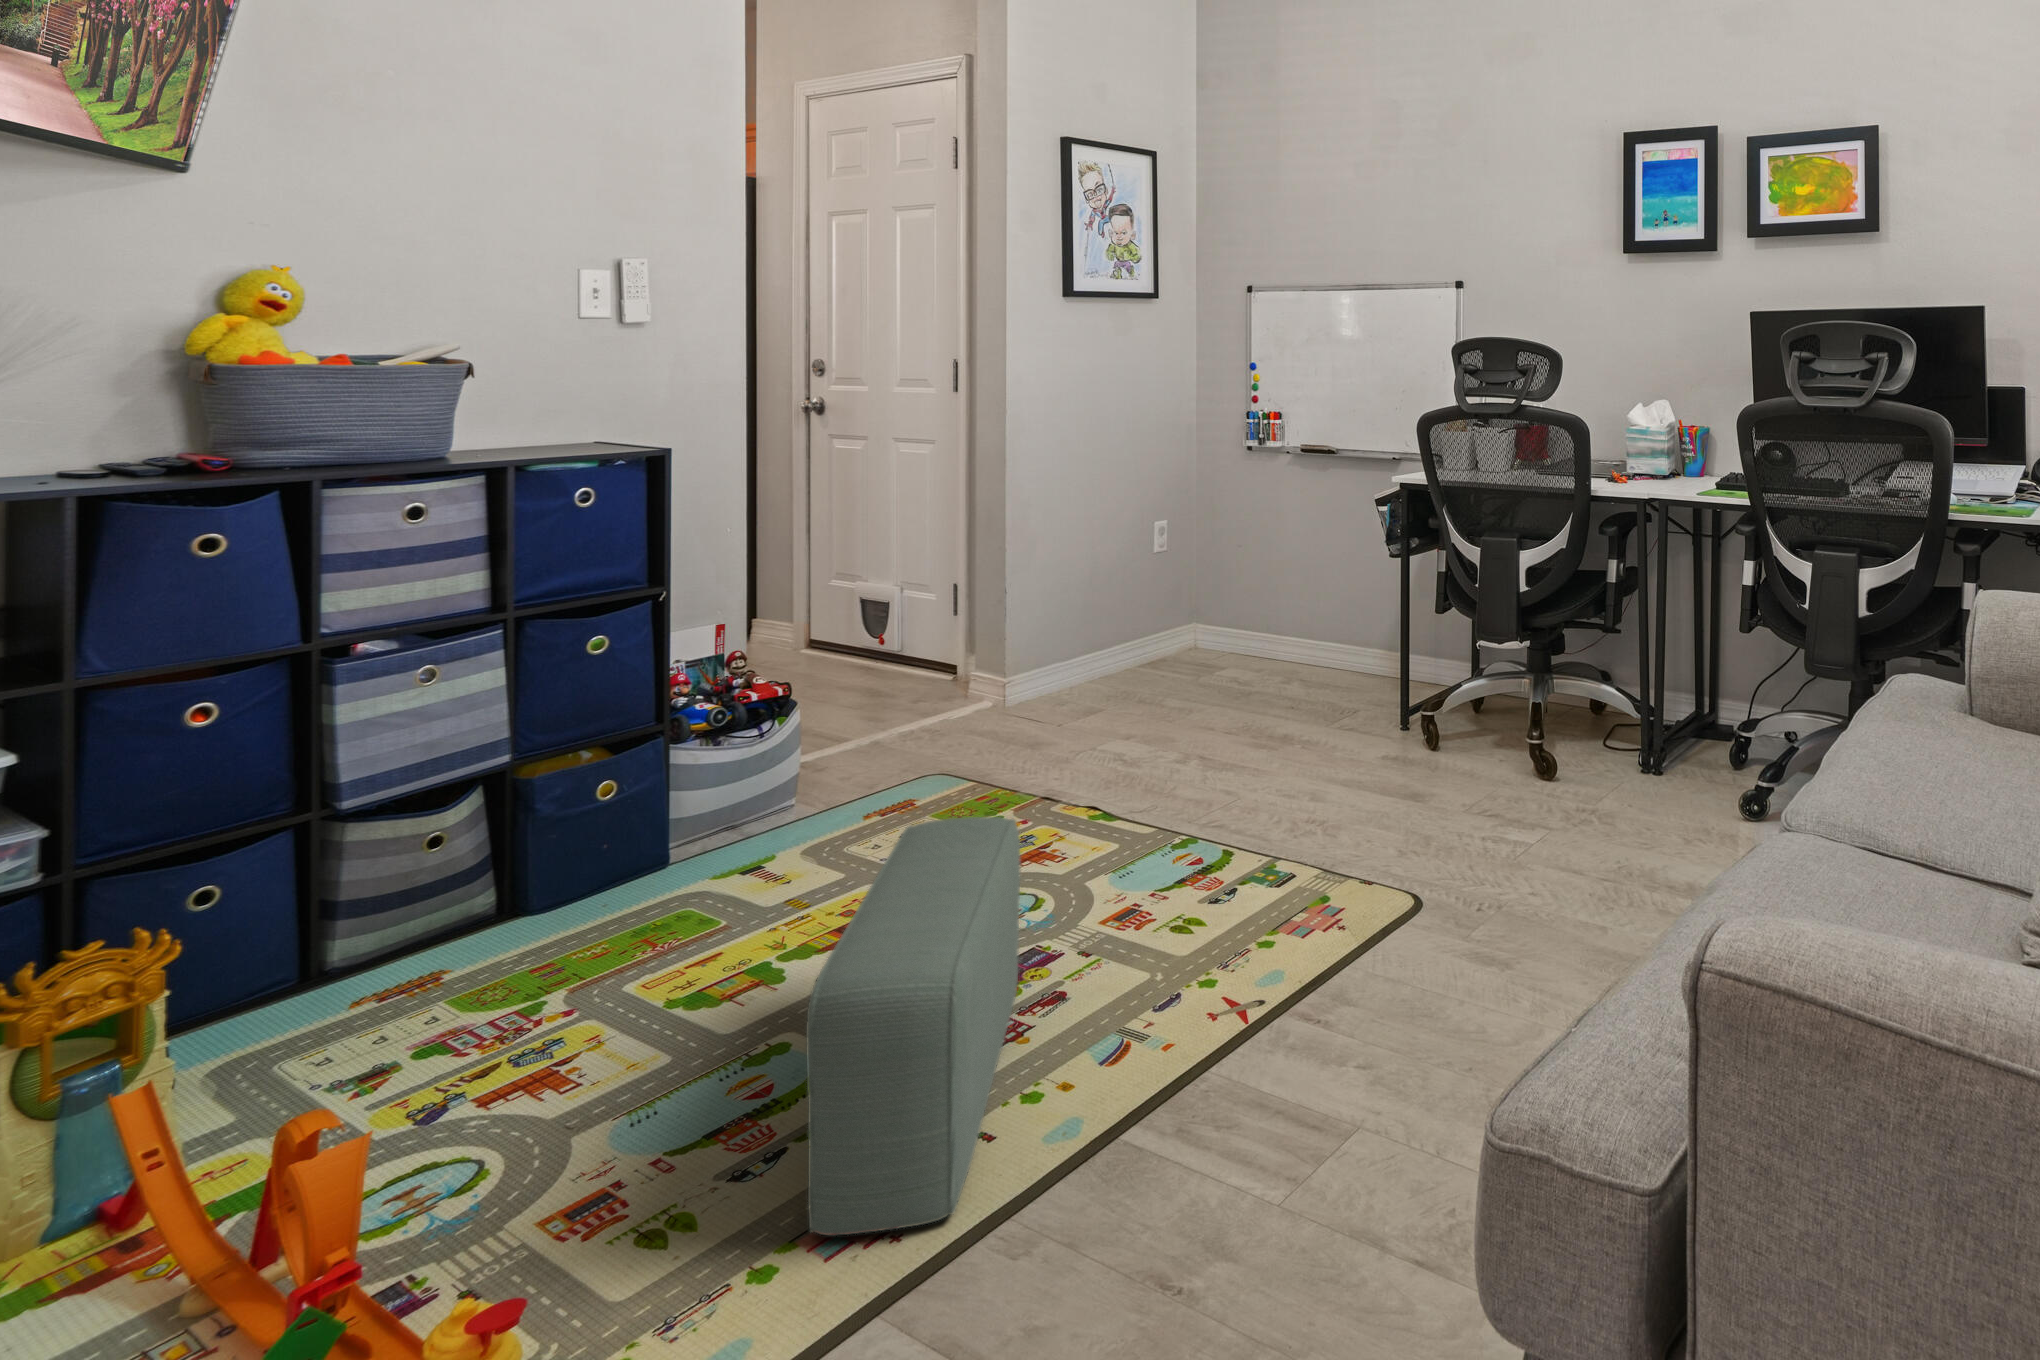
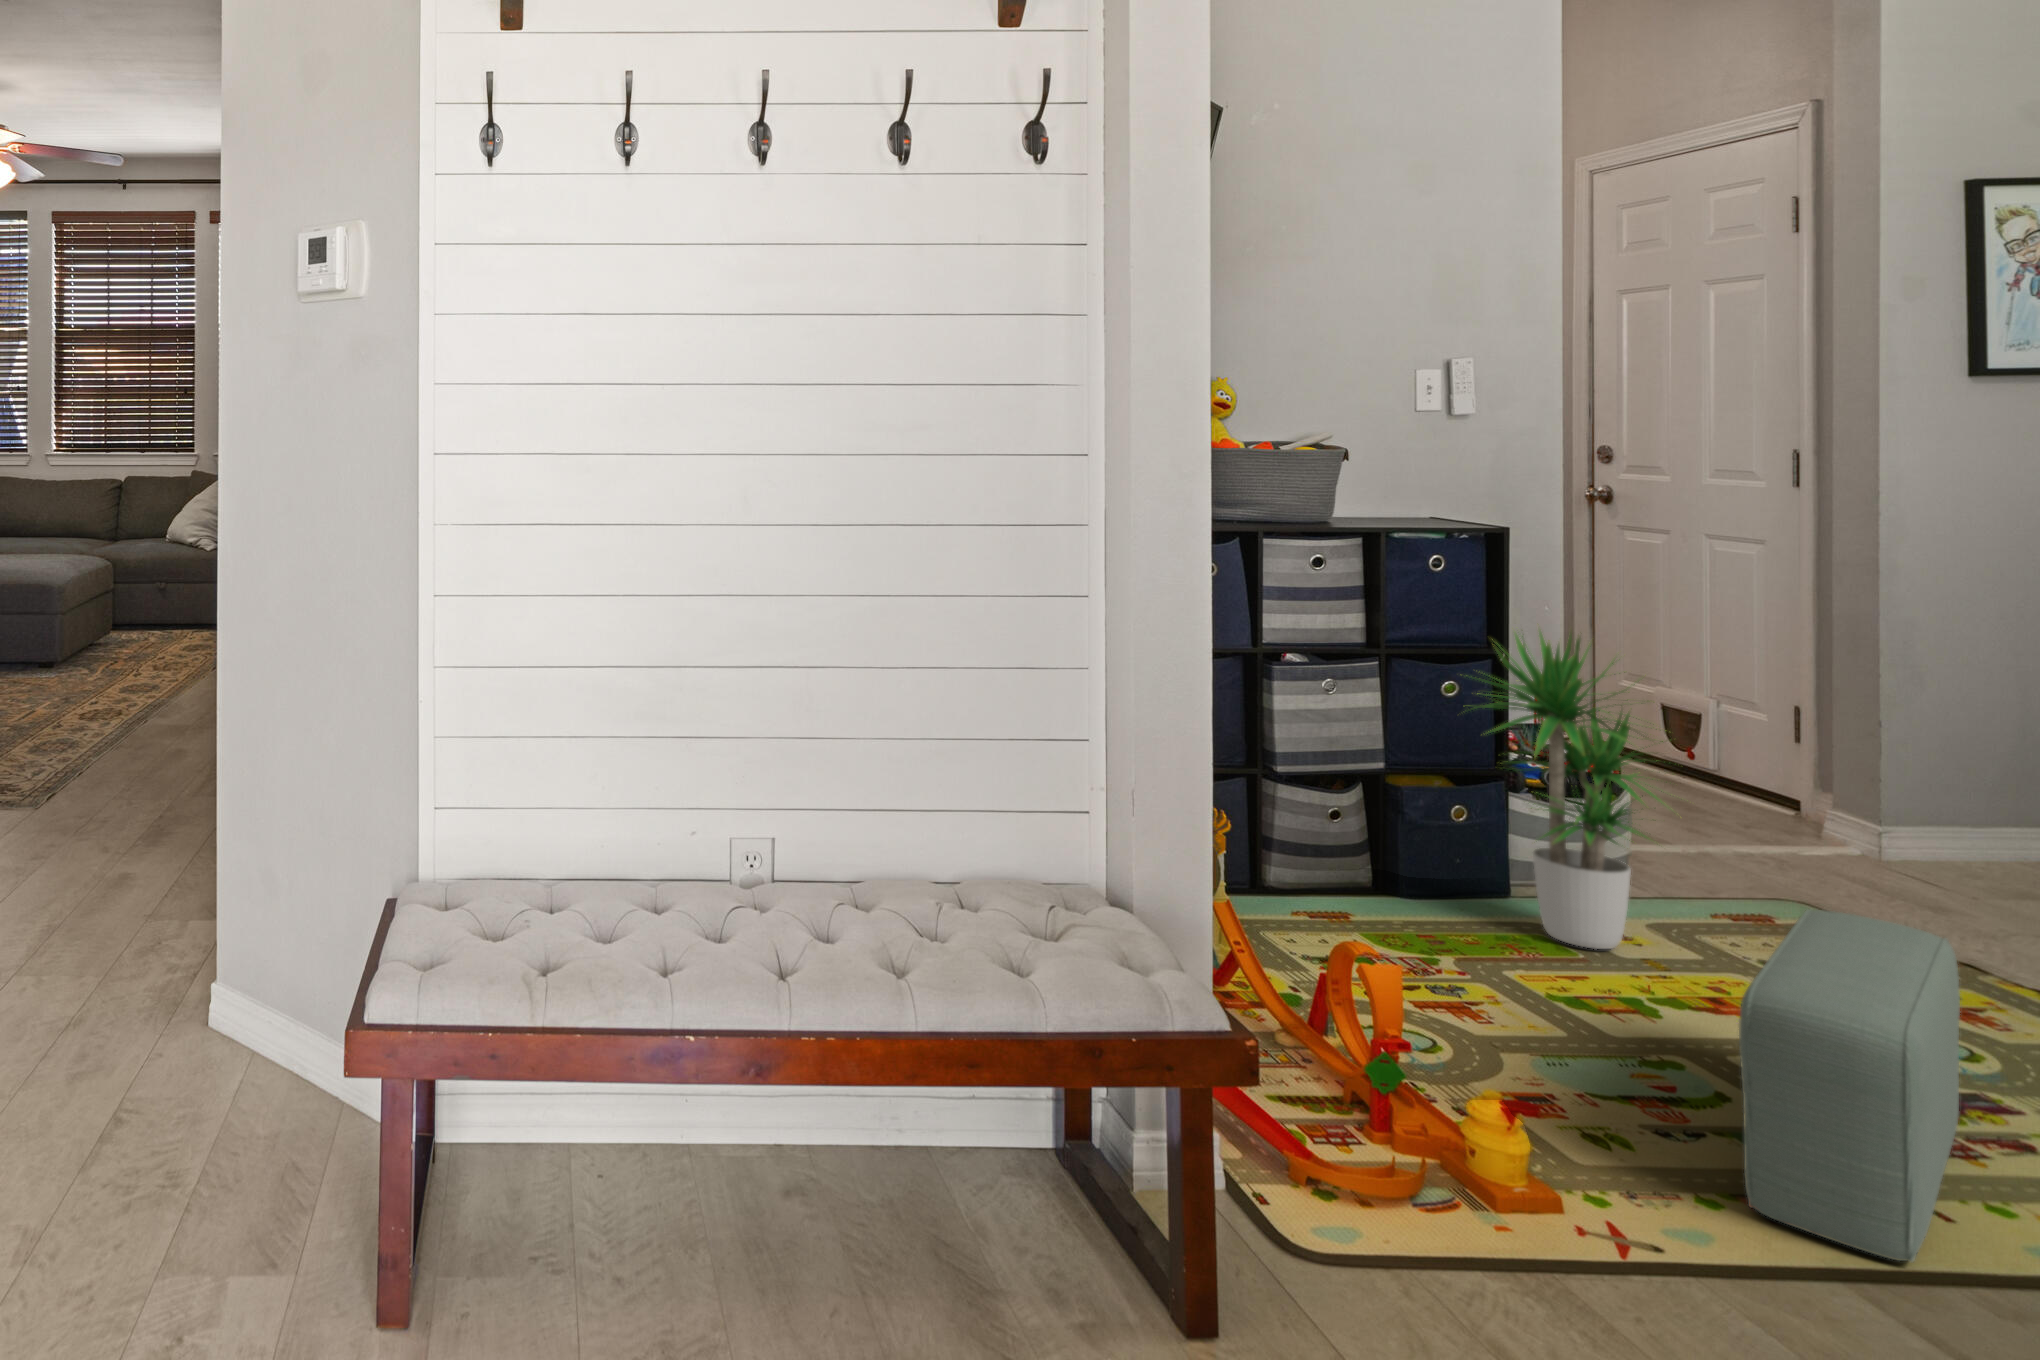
potted plant: none [590,553,843,912] -> present [1470,632,1676,949]

